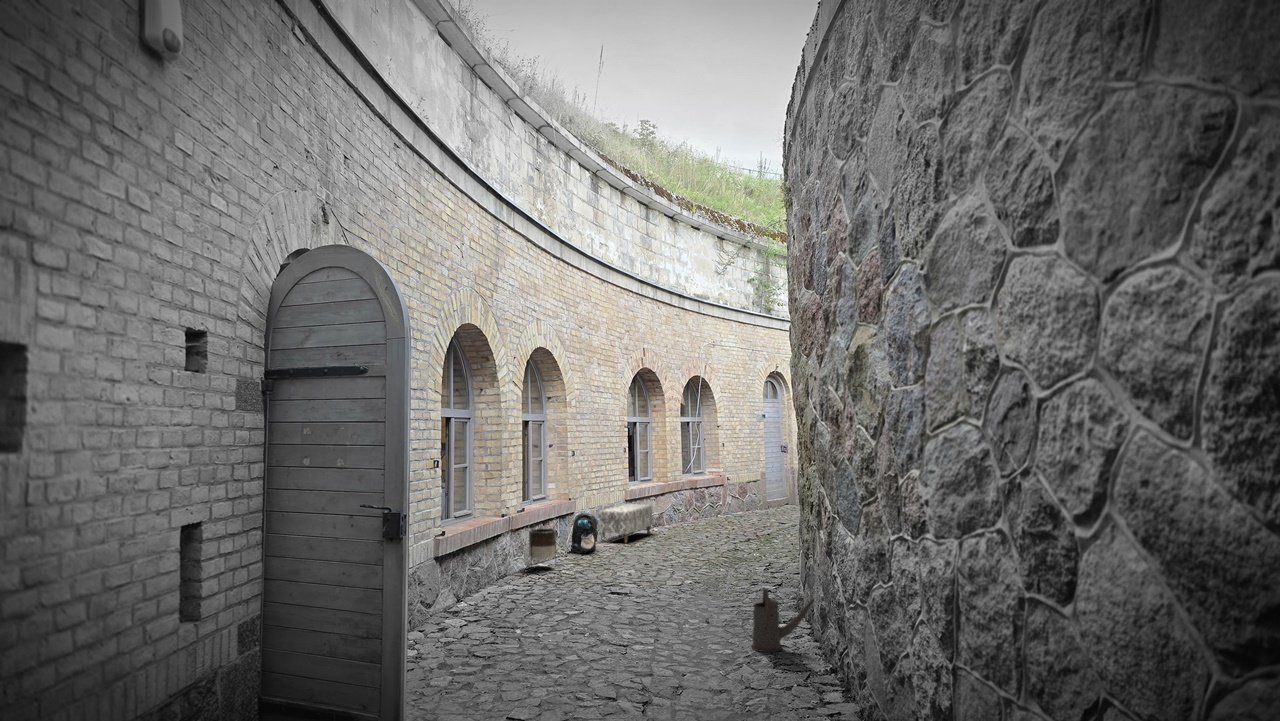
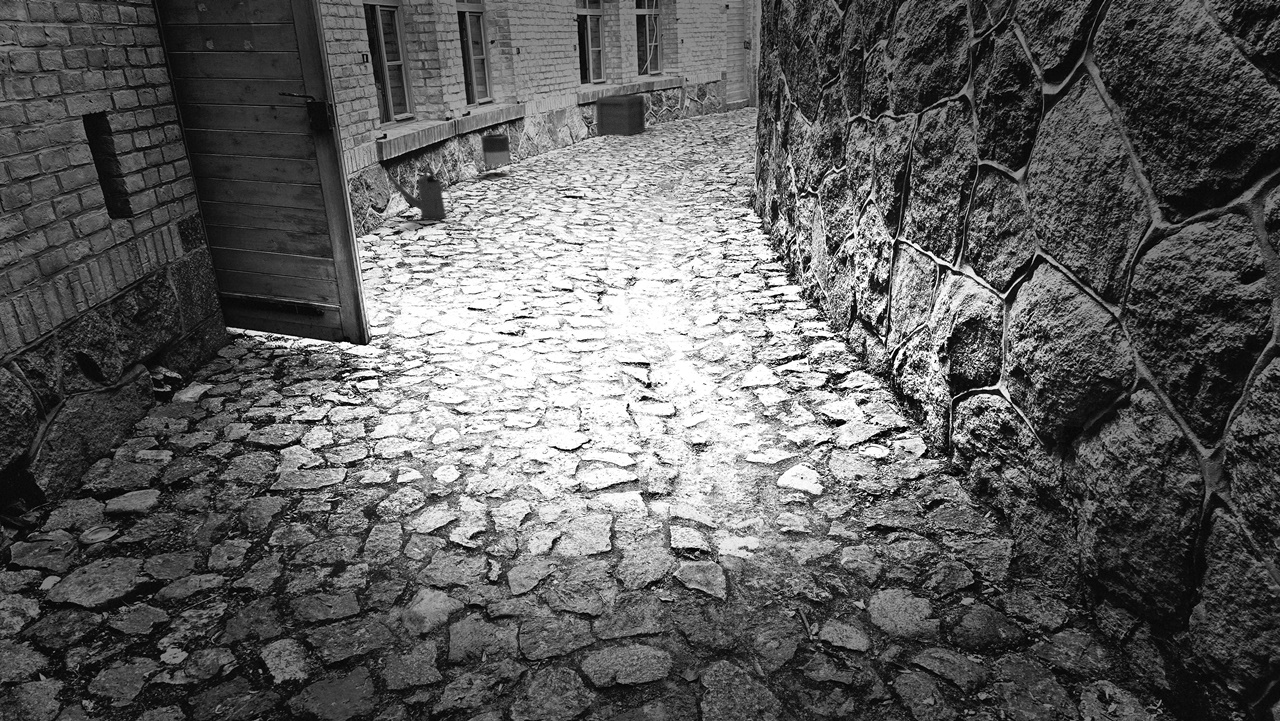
wooden crate: none [641,490,689,530] -> present [596,94,645,136]
bench: present [599,504,652,543] -> none [553,109,608,149]
backpack: present [569,513,598,553] -> none [522,118,552,159]
watering can: present [742,588,814,652] -> present [388,167,452,220]

